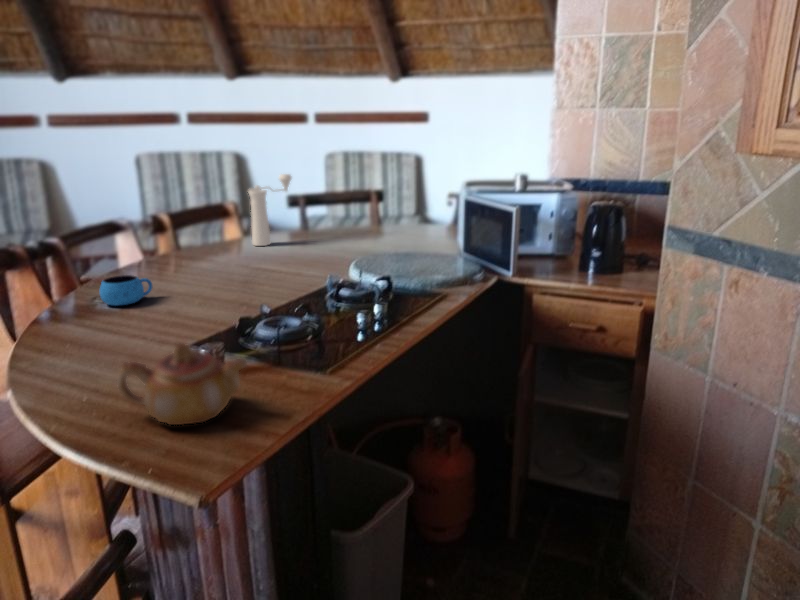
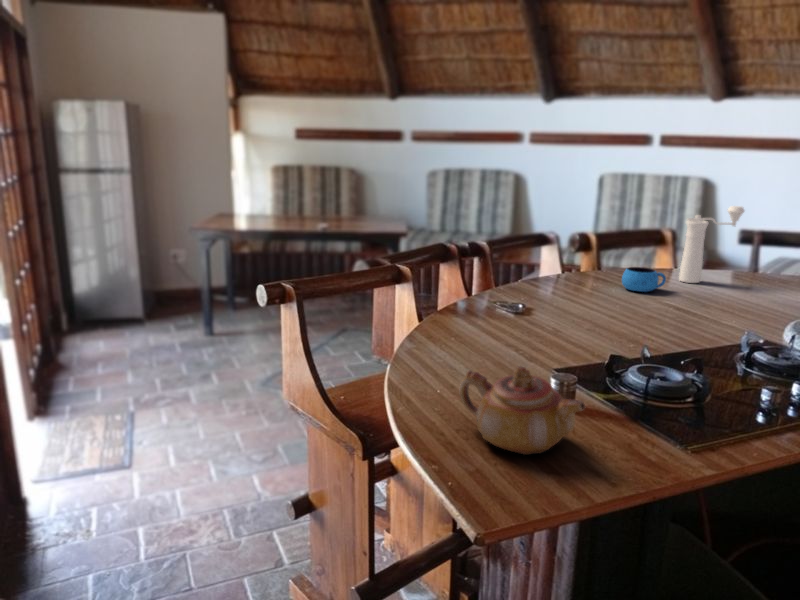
mug: present [99,275,152,306] -> present [622,267,666,292]

